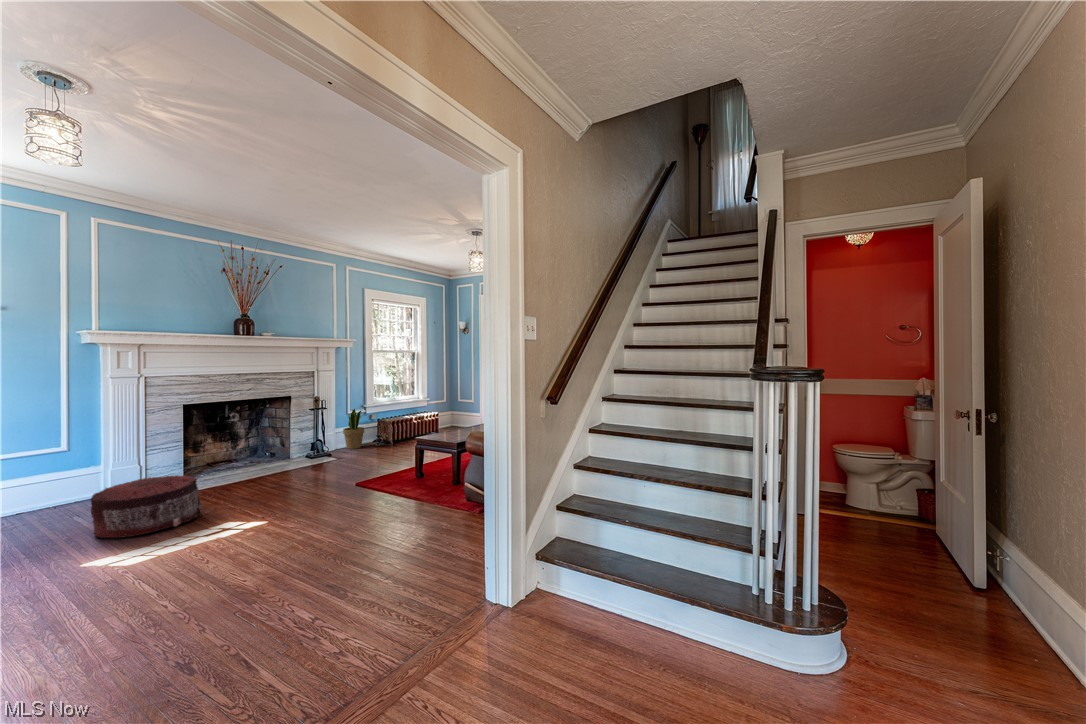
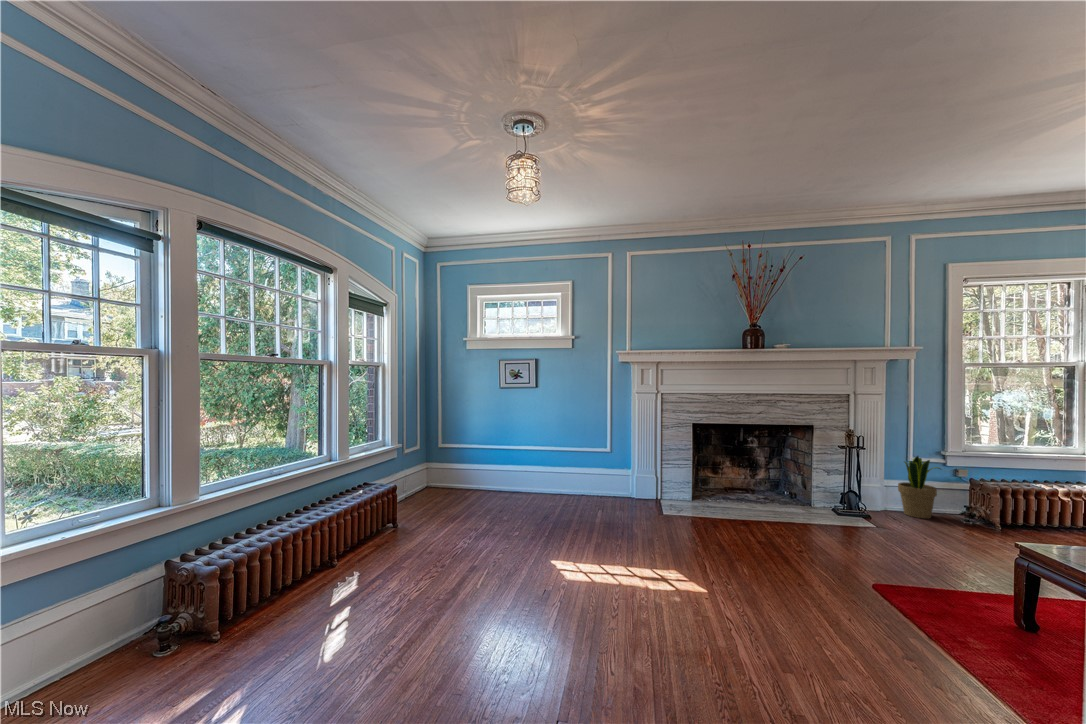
pouf: present [91,475,201,538] -> none [582,492,664,555]

